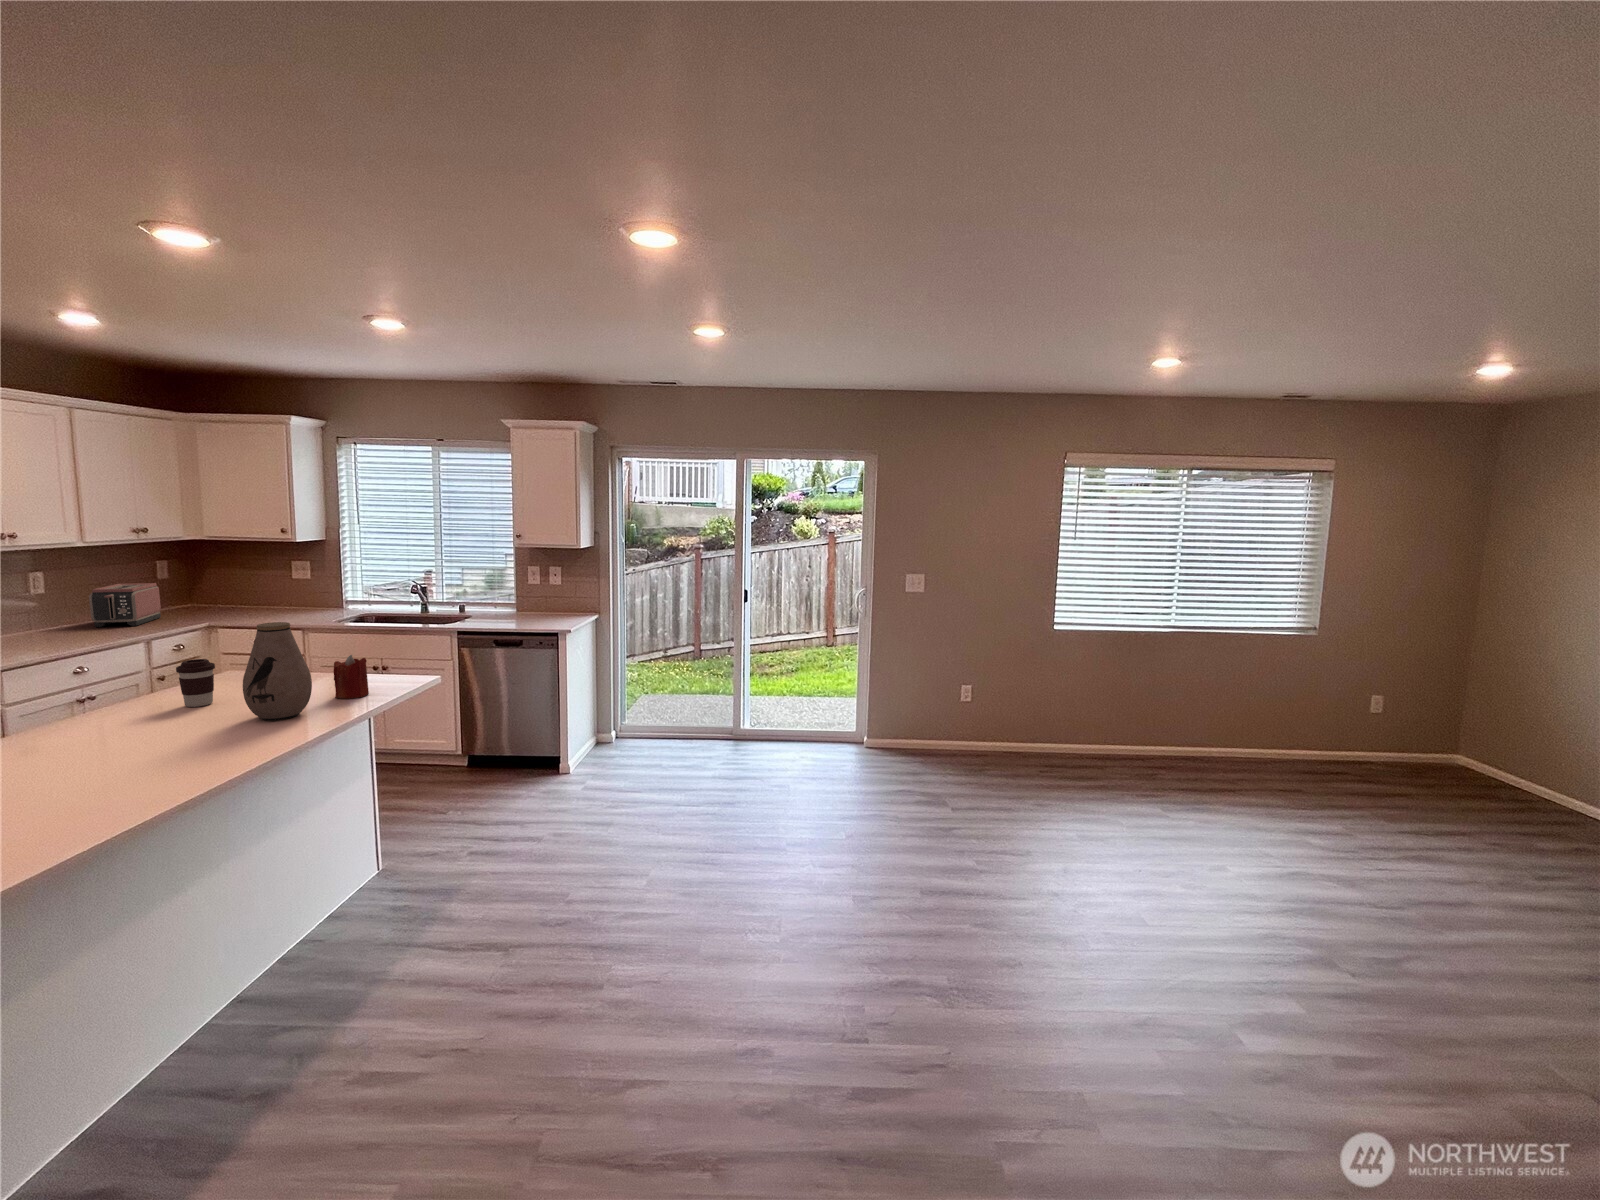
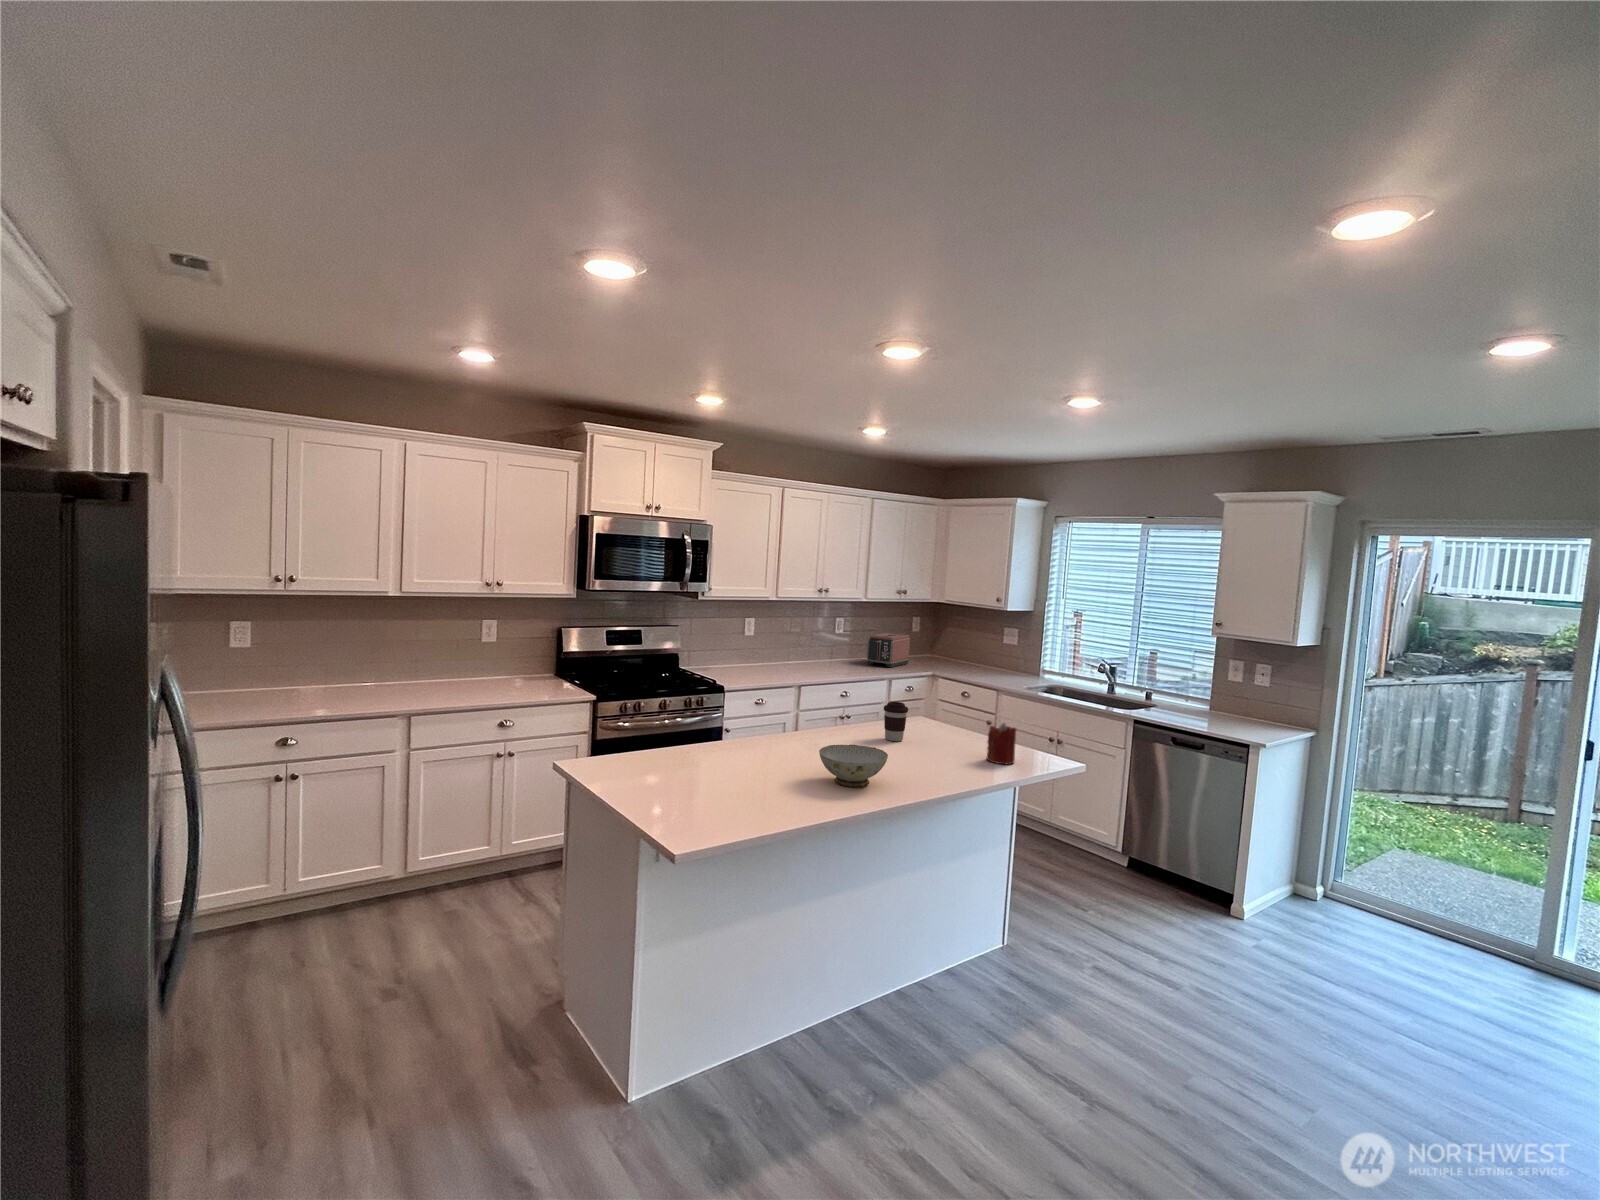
vase: present [243,622,312,721] -> none [916,681,966,768]
ceramic bowl: none [104,716,221,774] -> present [819,745,888,787]

